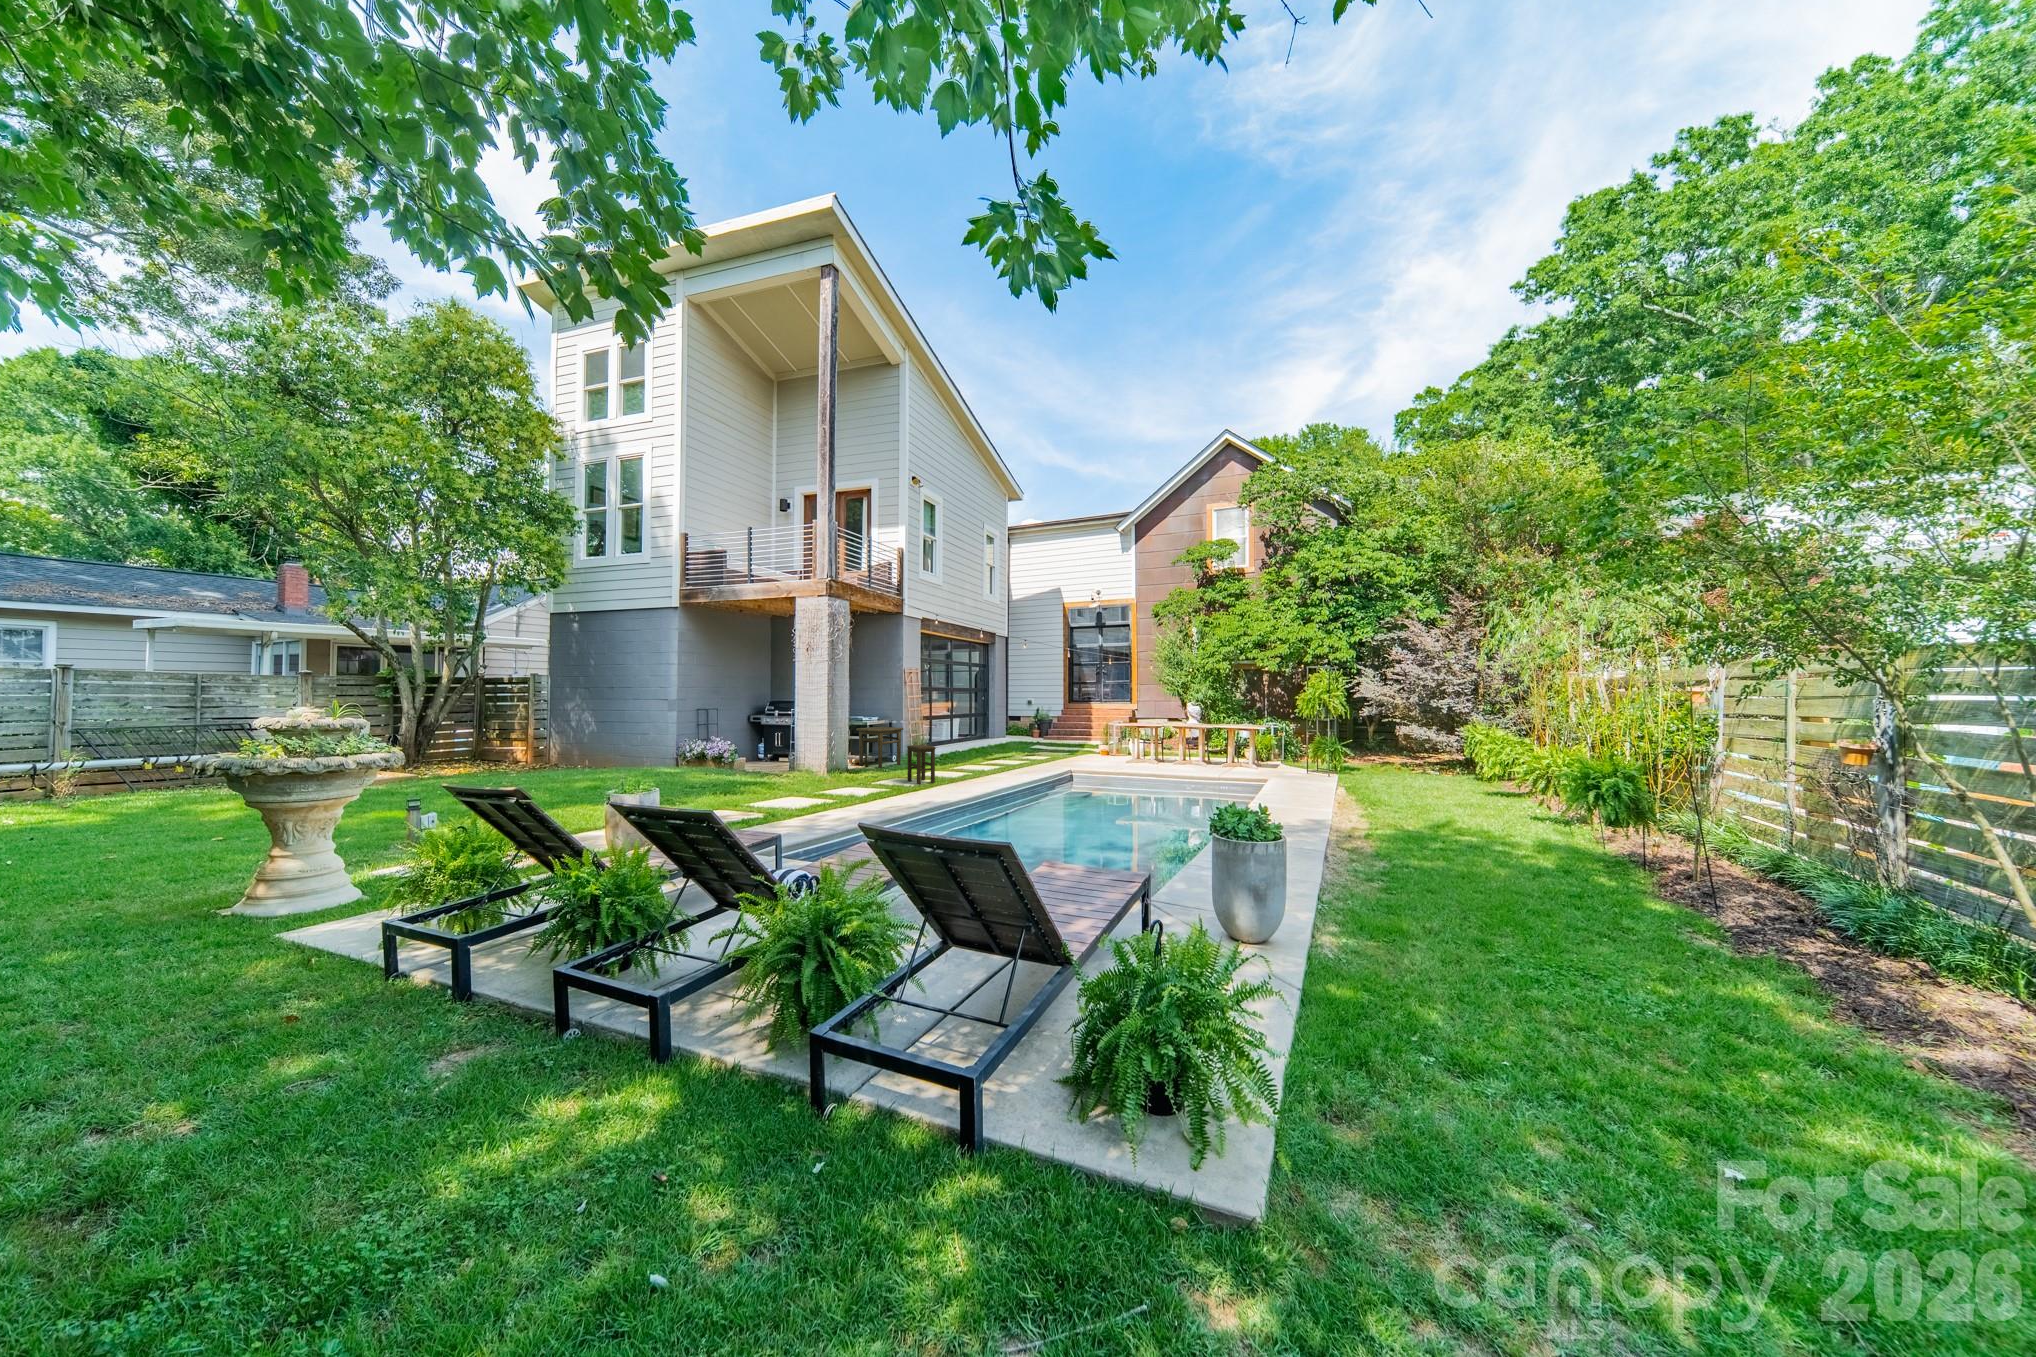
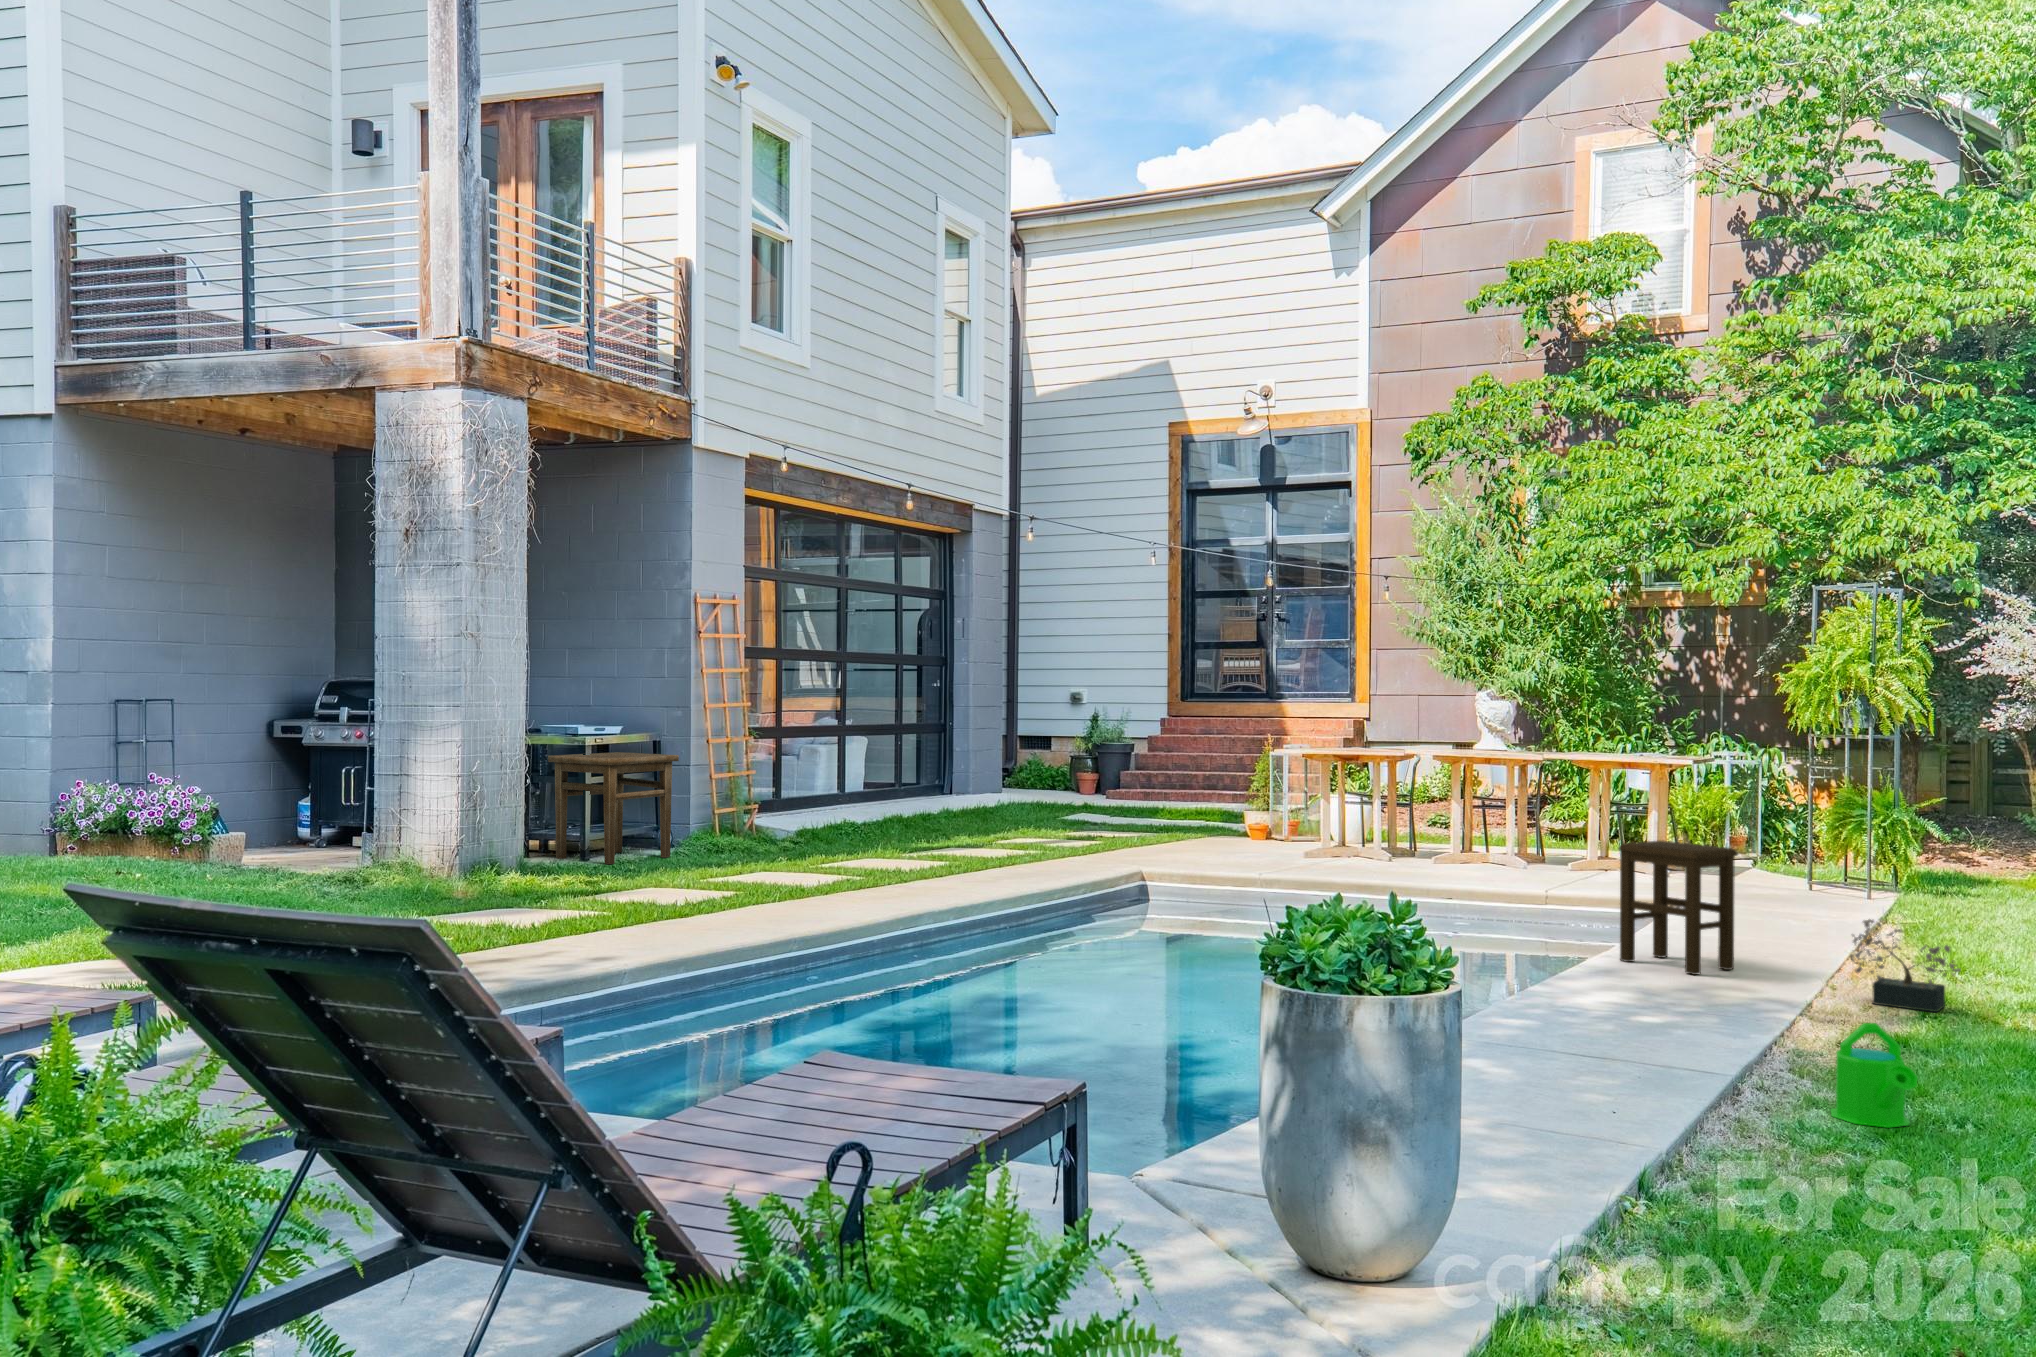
stool: present [907,745,936,784] -> present [1619,840,1738,975]
decorative plant: none [1328,783,1366,815] -> present [1850,919,1960,1012]
watering can: none [1334,819,1364,853] -> present [1831,1023,1918,1128]

